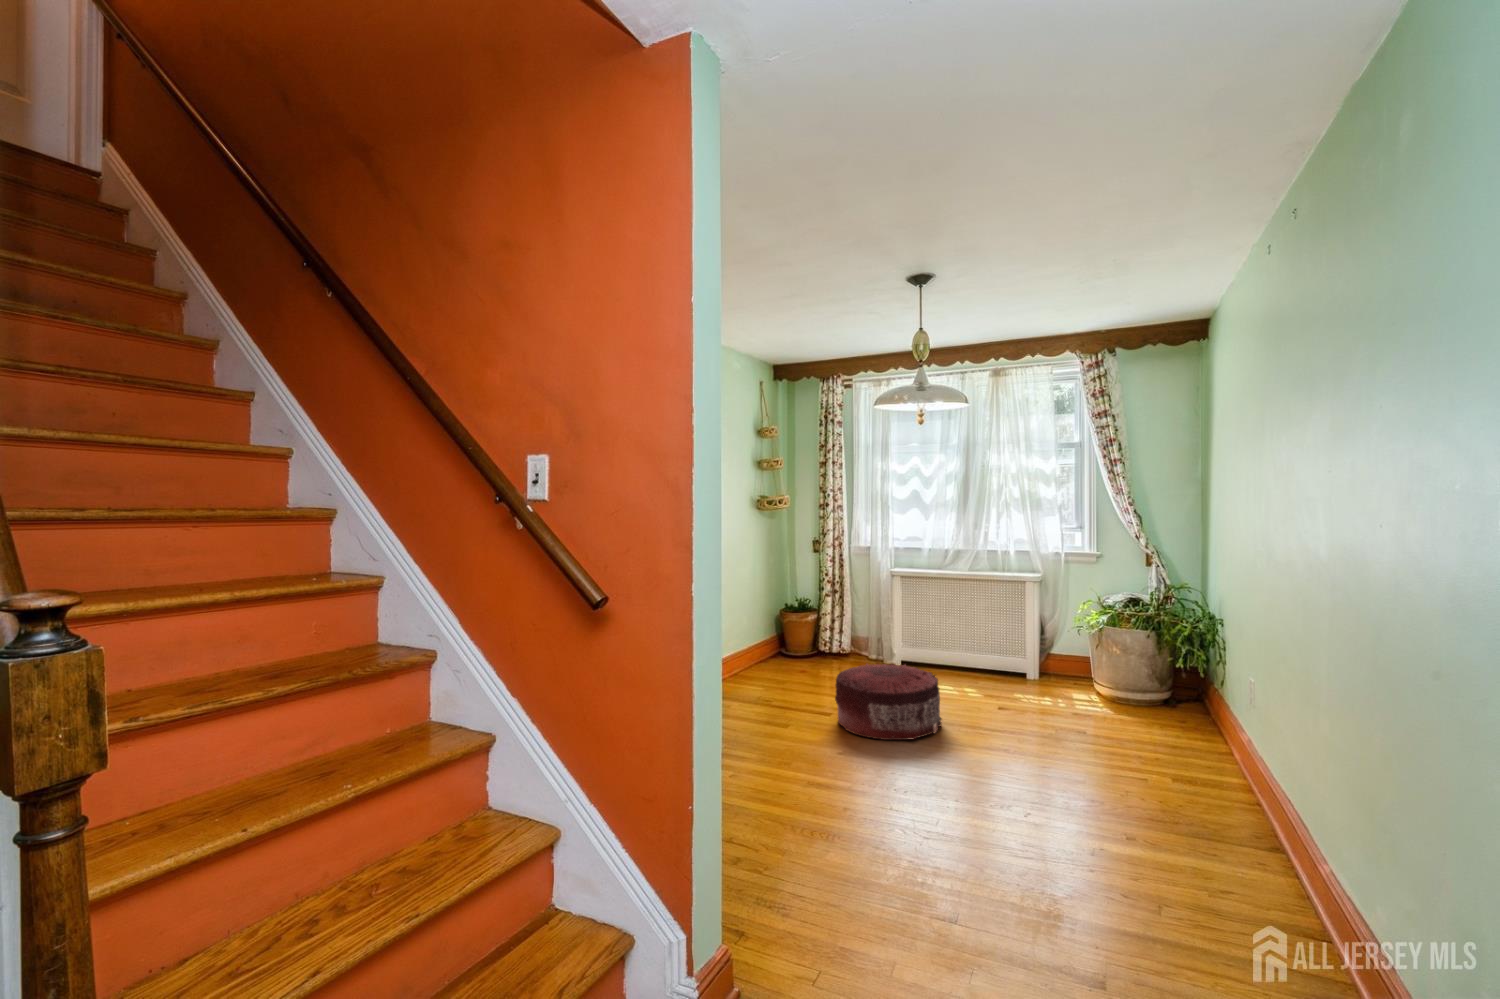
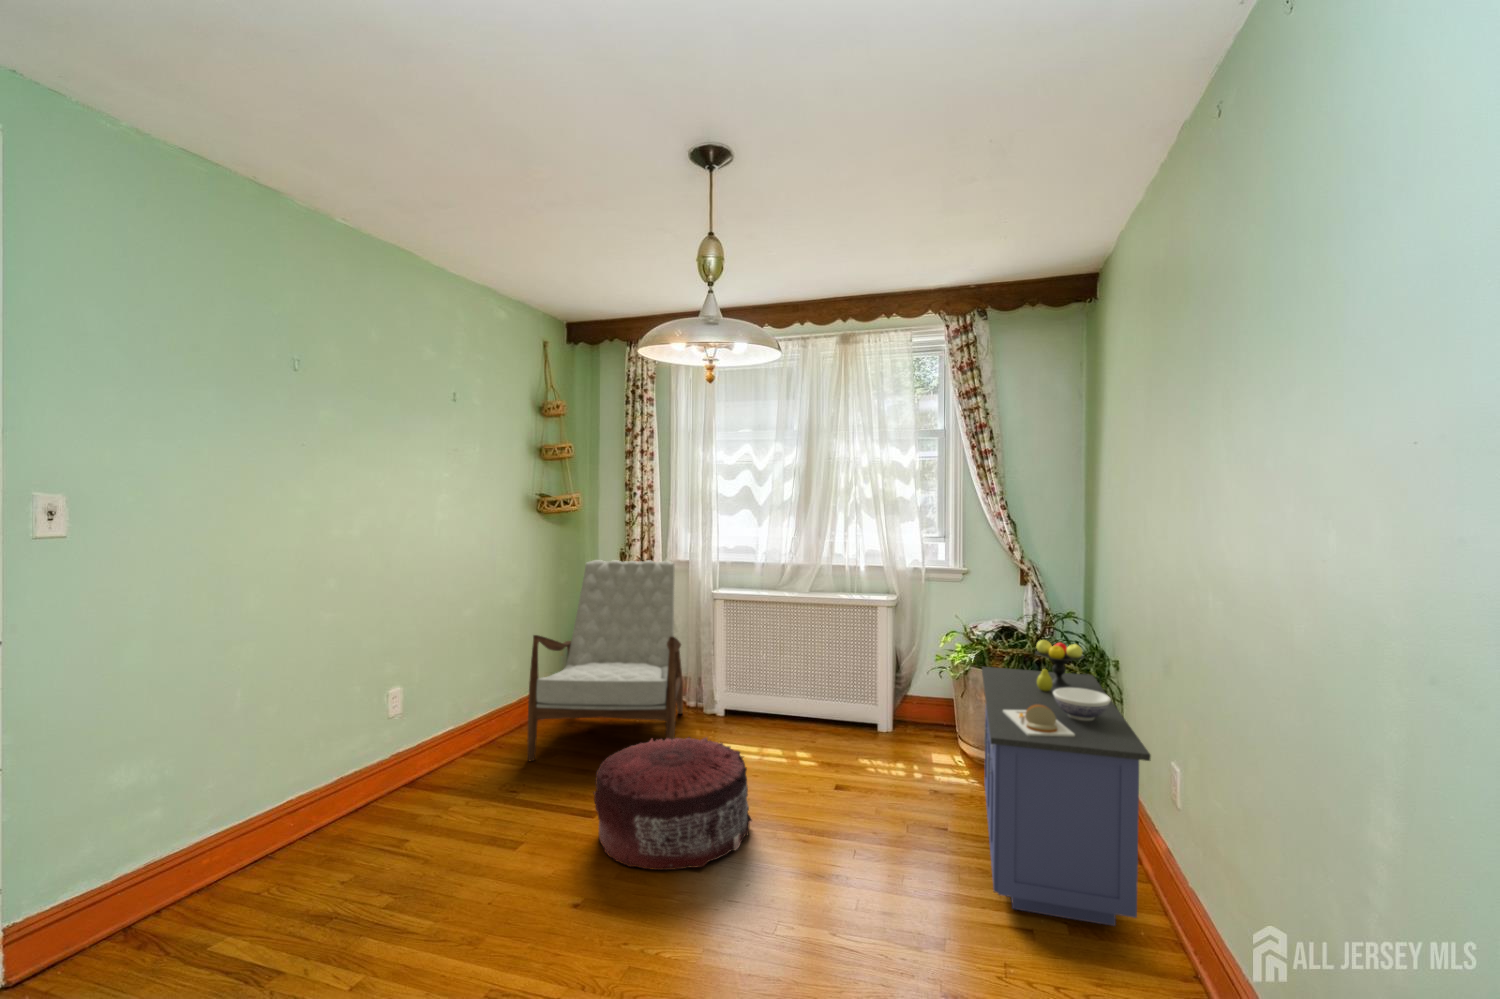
armchair: none [767,545,873,690] -> present [528,560,683,761]
storage cabinet: none [1113,599,1233,783] -> present [982,640,1151,926]

